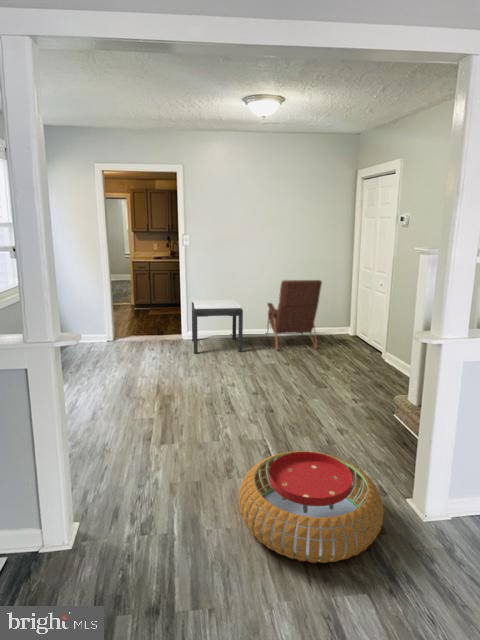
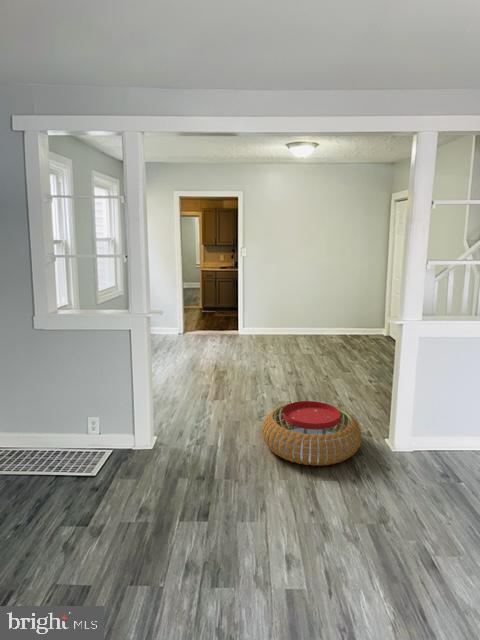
armchair: present [267,280,322,350] -> none [310,286,354,345]
side table: present [192,300,243,353] -> none [247,302,287,345]

